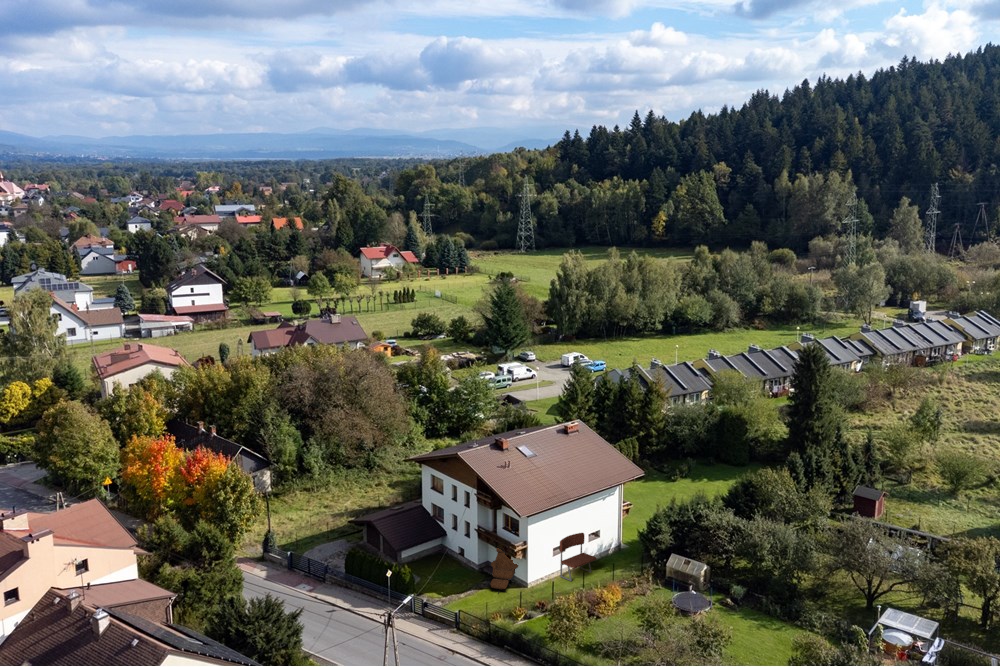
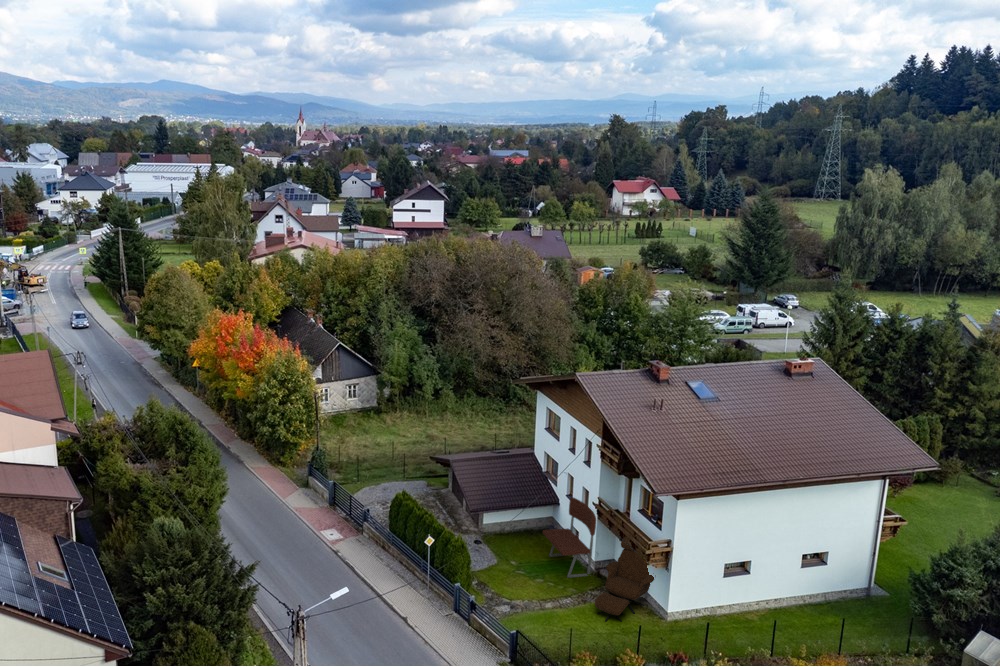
bench: present [560,533,597,581] -> present [543,498,596,578]

